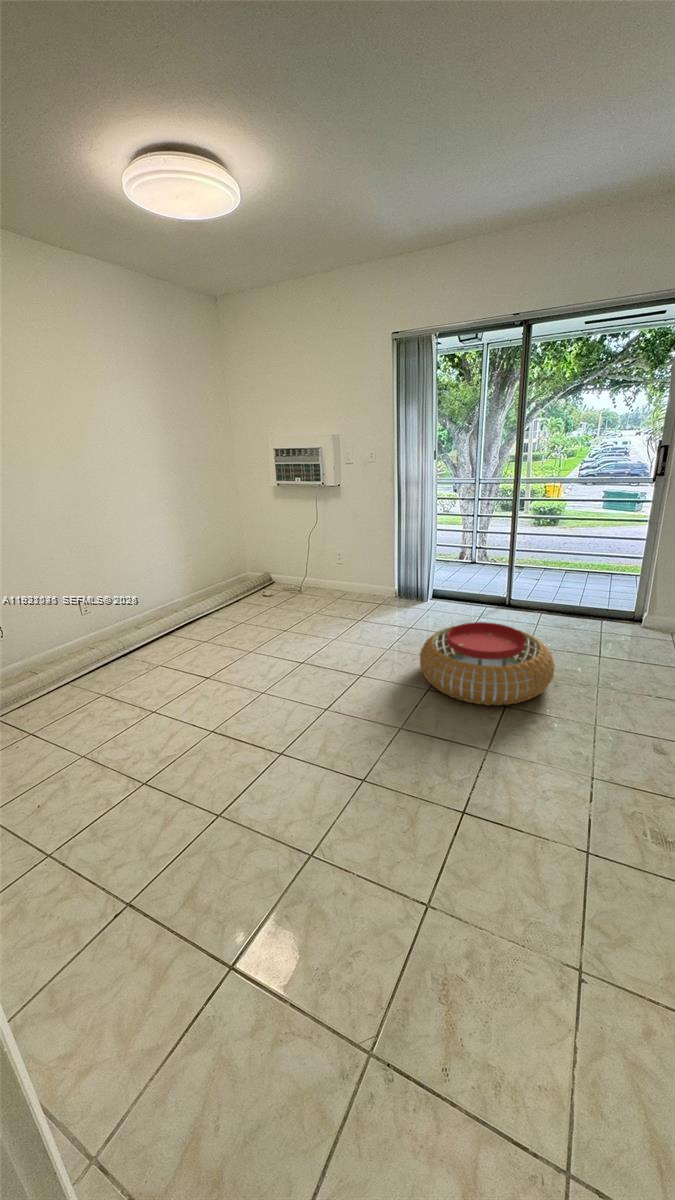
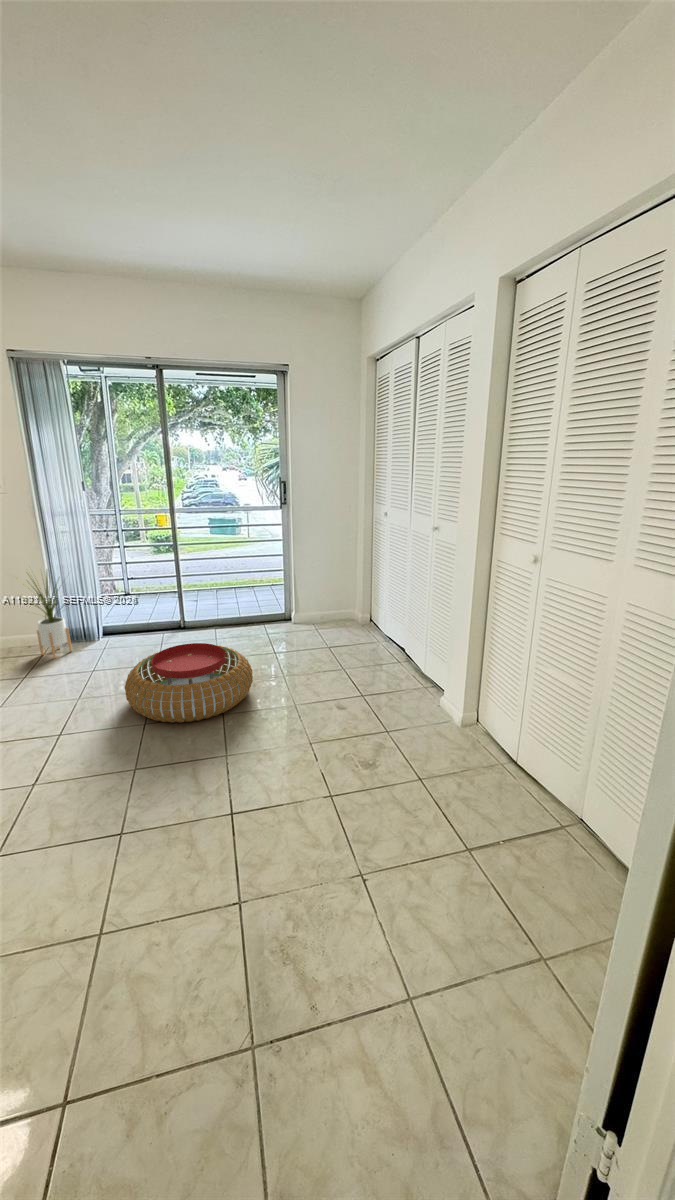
house plant: none [367,525,412,610] -> present [20,572,72,658]

